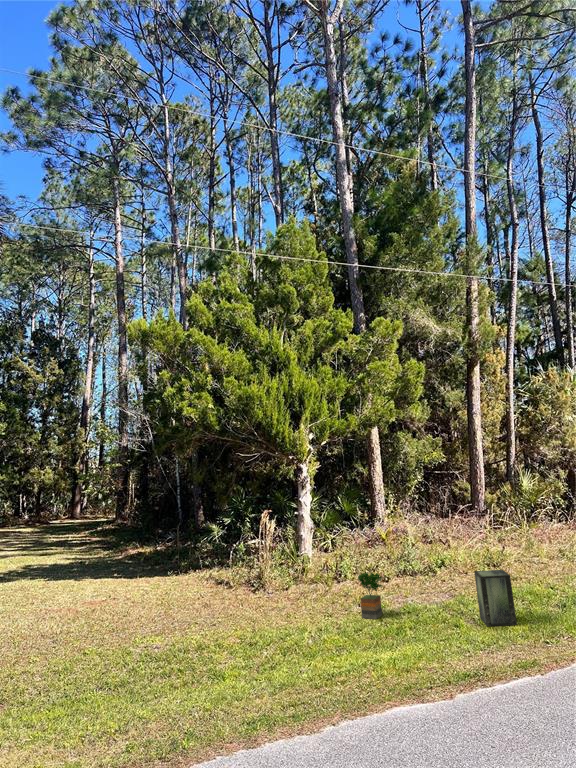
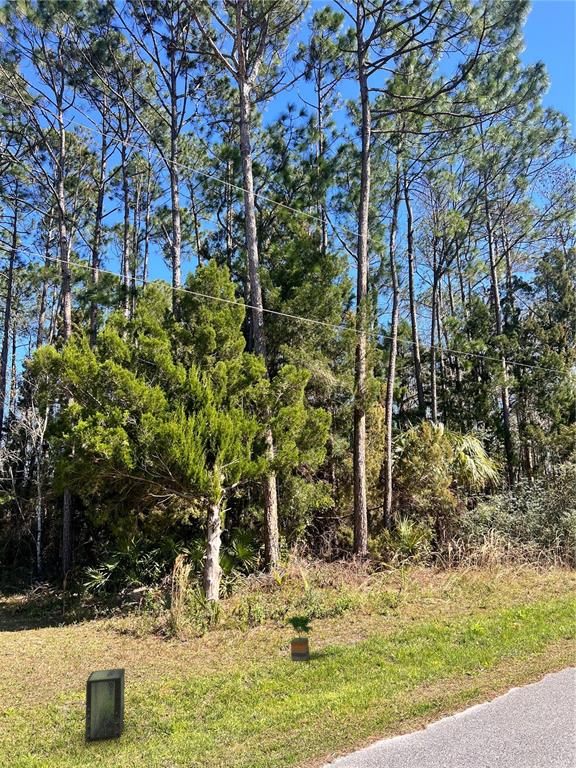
storage box: present [474,570,517,626] -> present [85,668,125,742]

